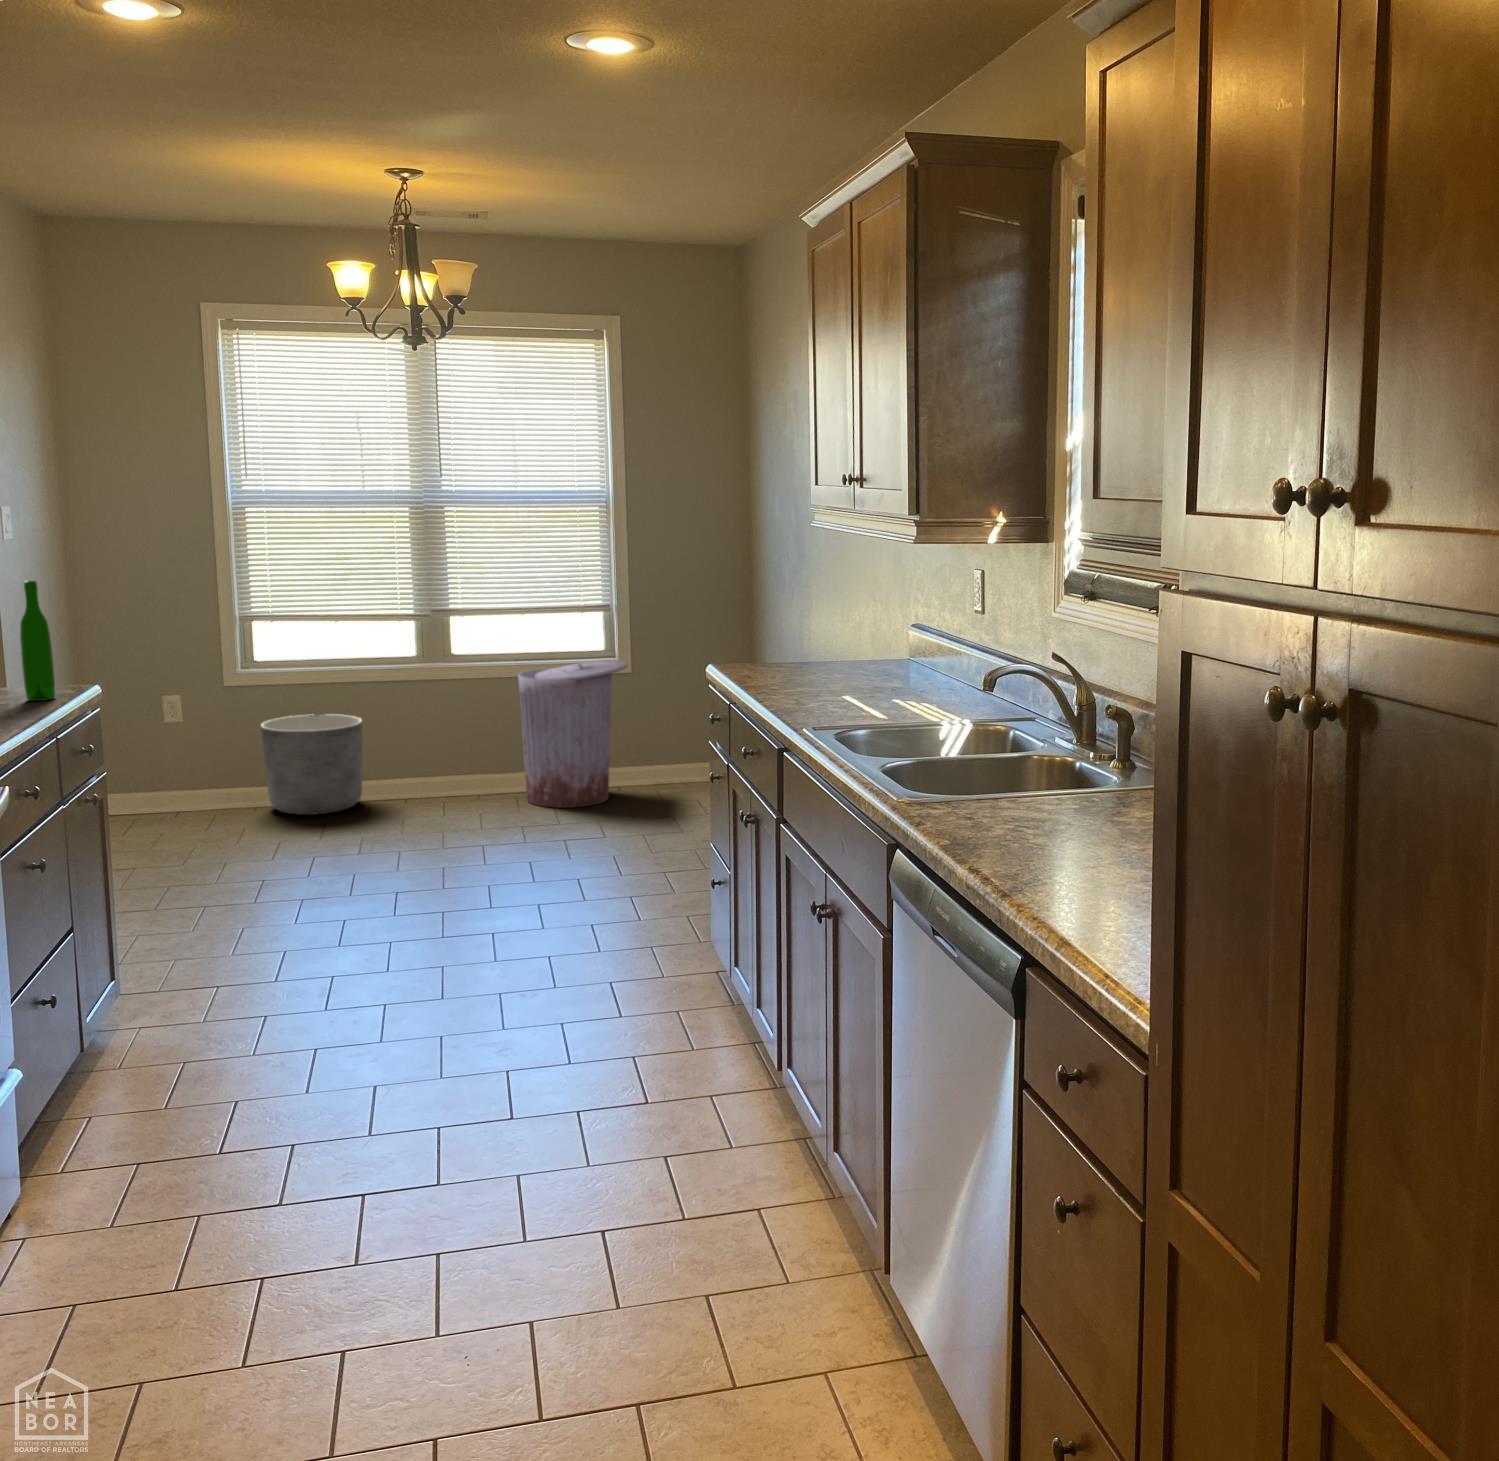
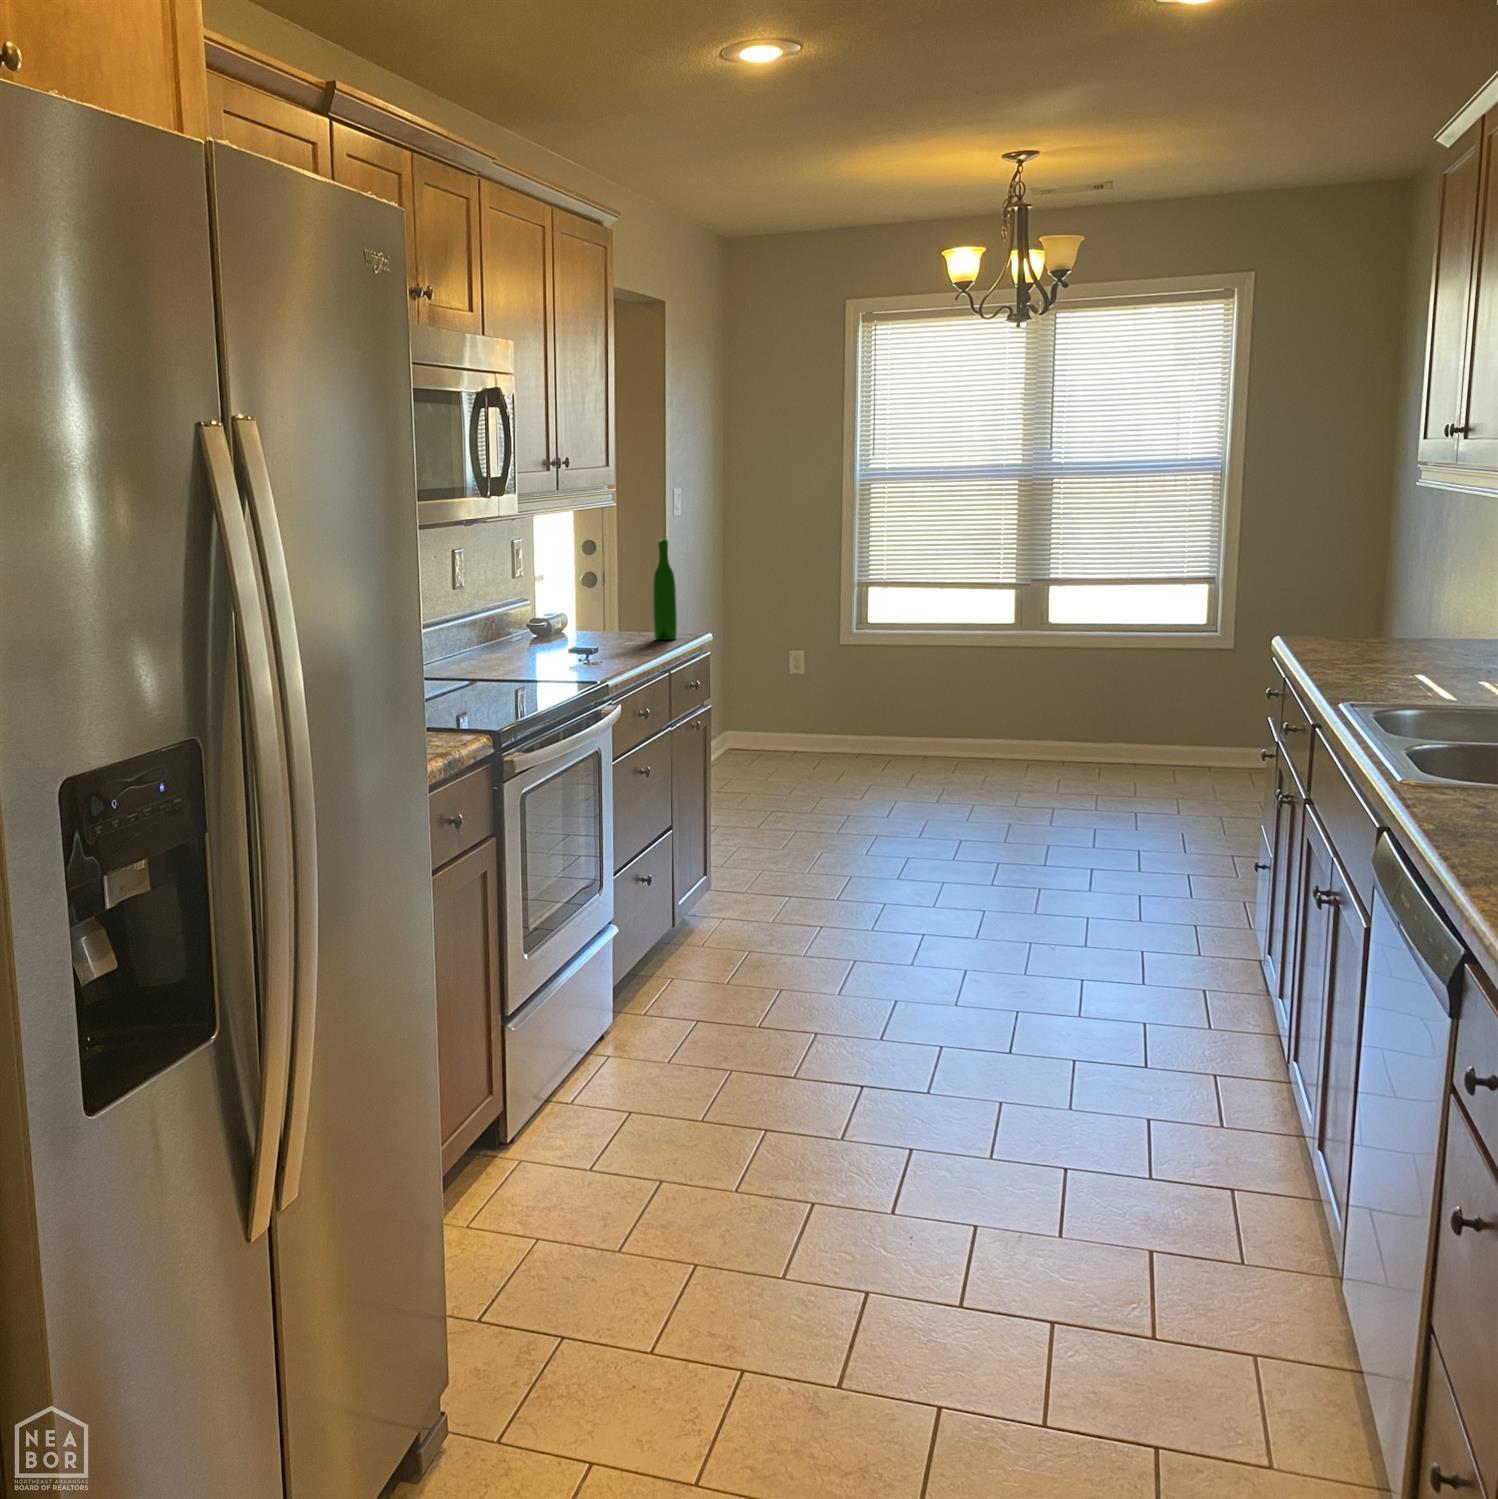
trash can: present [518,661,628,808] -> none [1112,637,1228,785]
planter: present [261,714,362,815] -> none [868,676,959,768]

